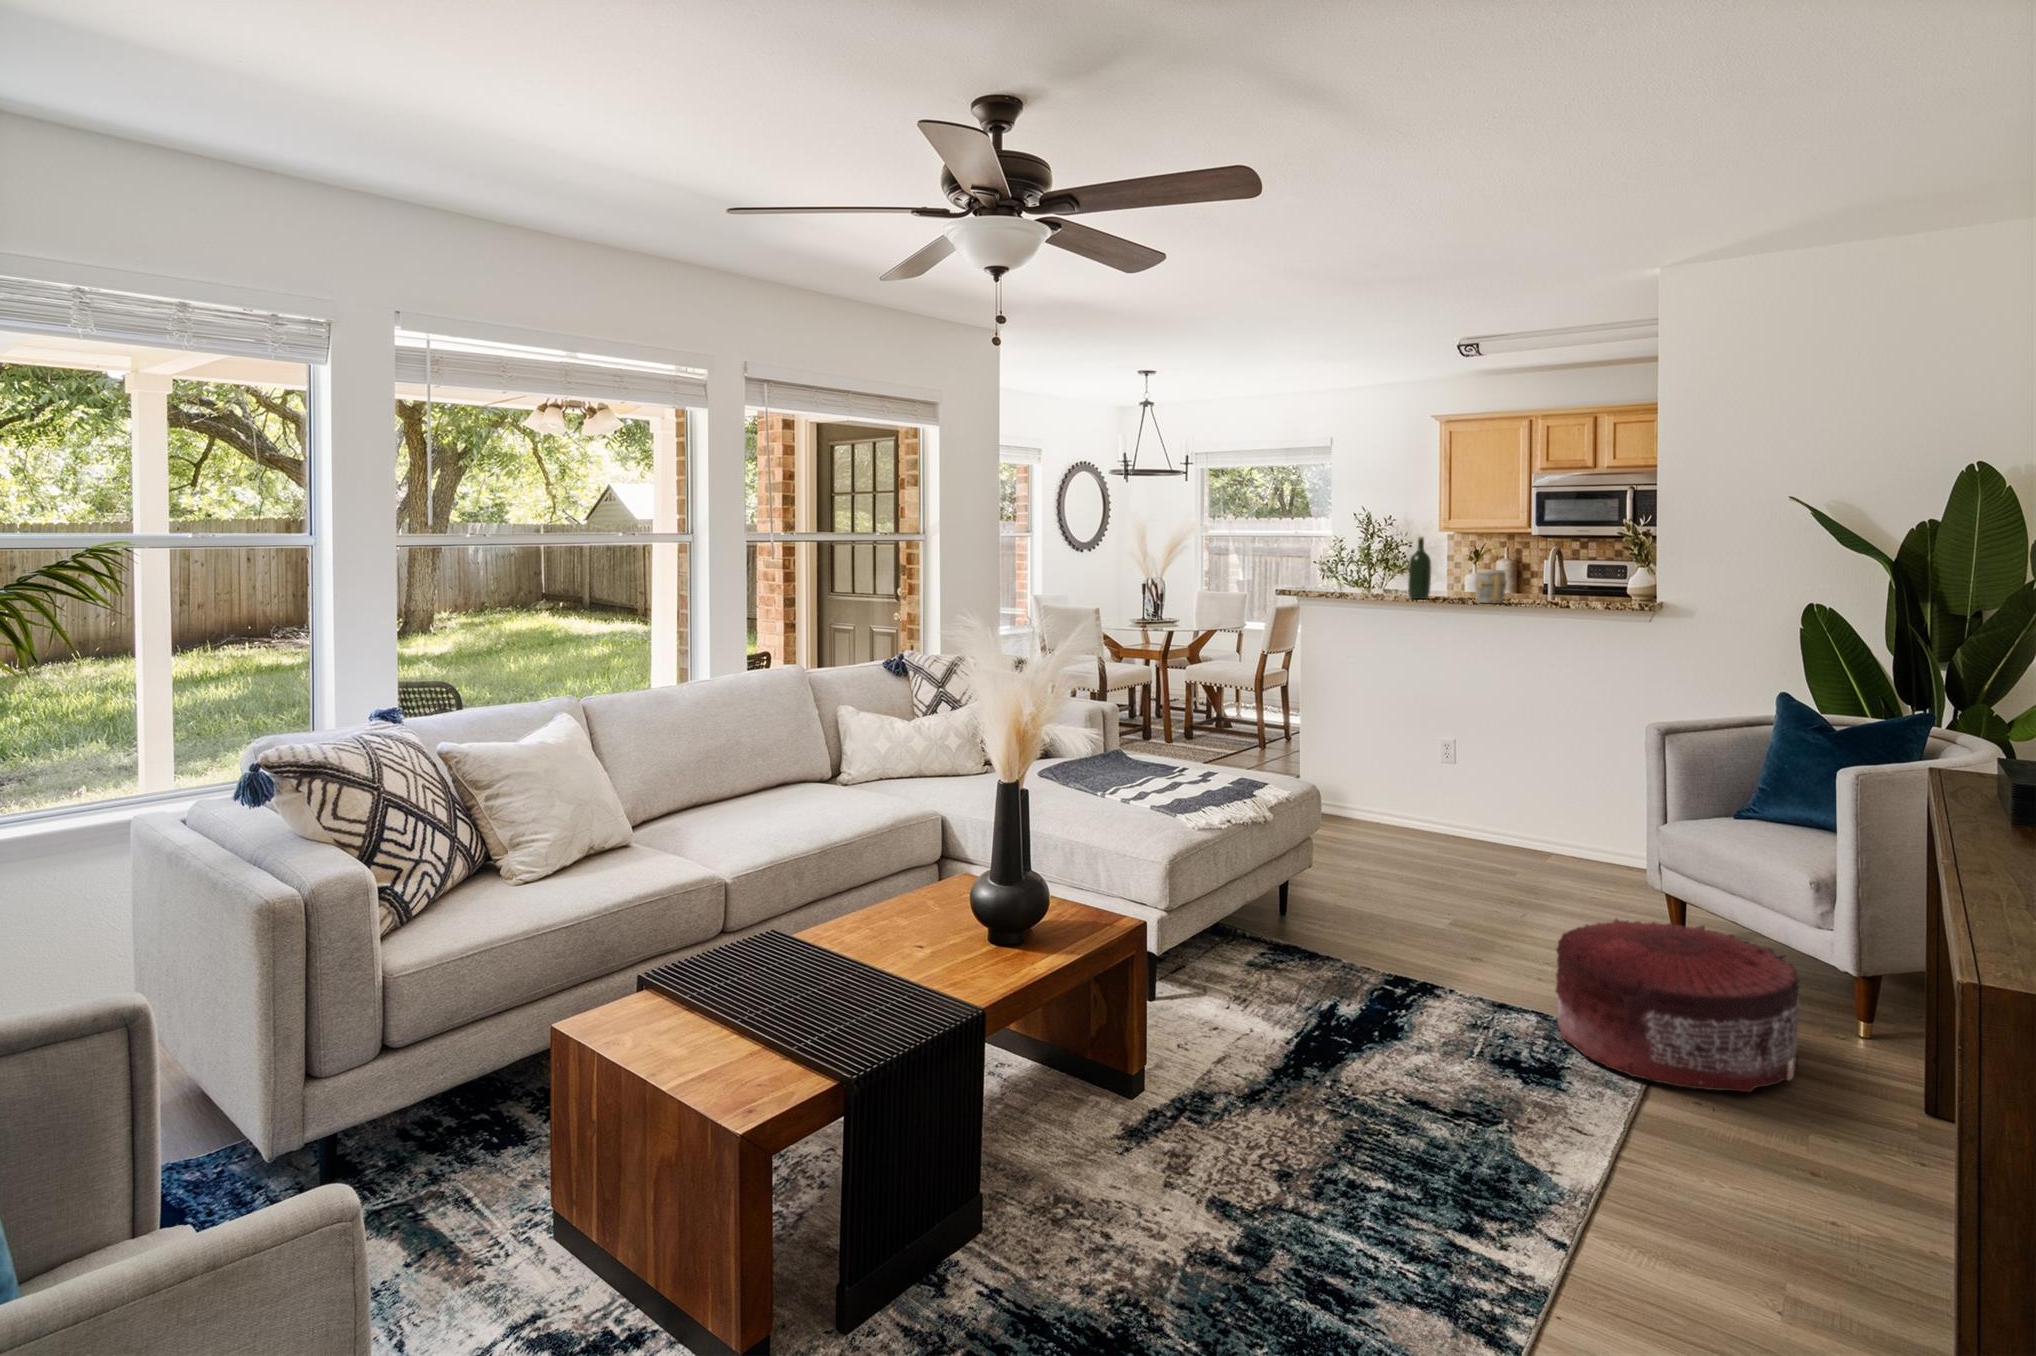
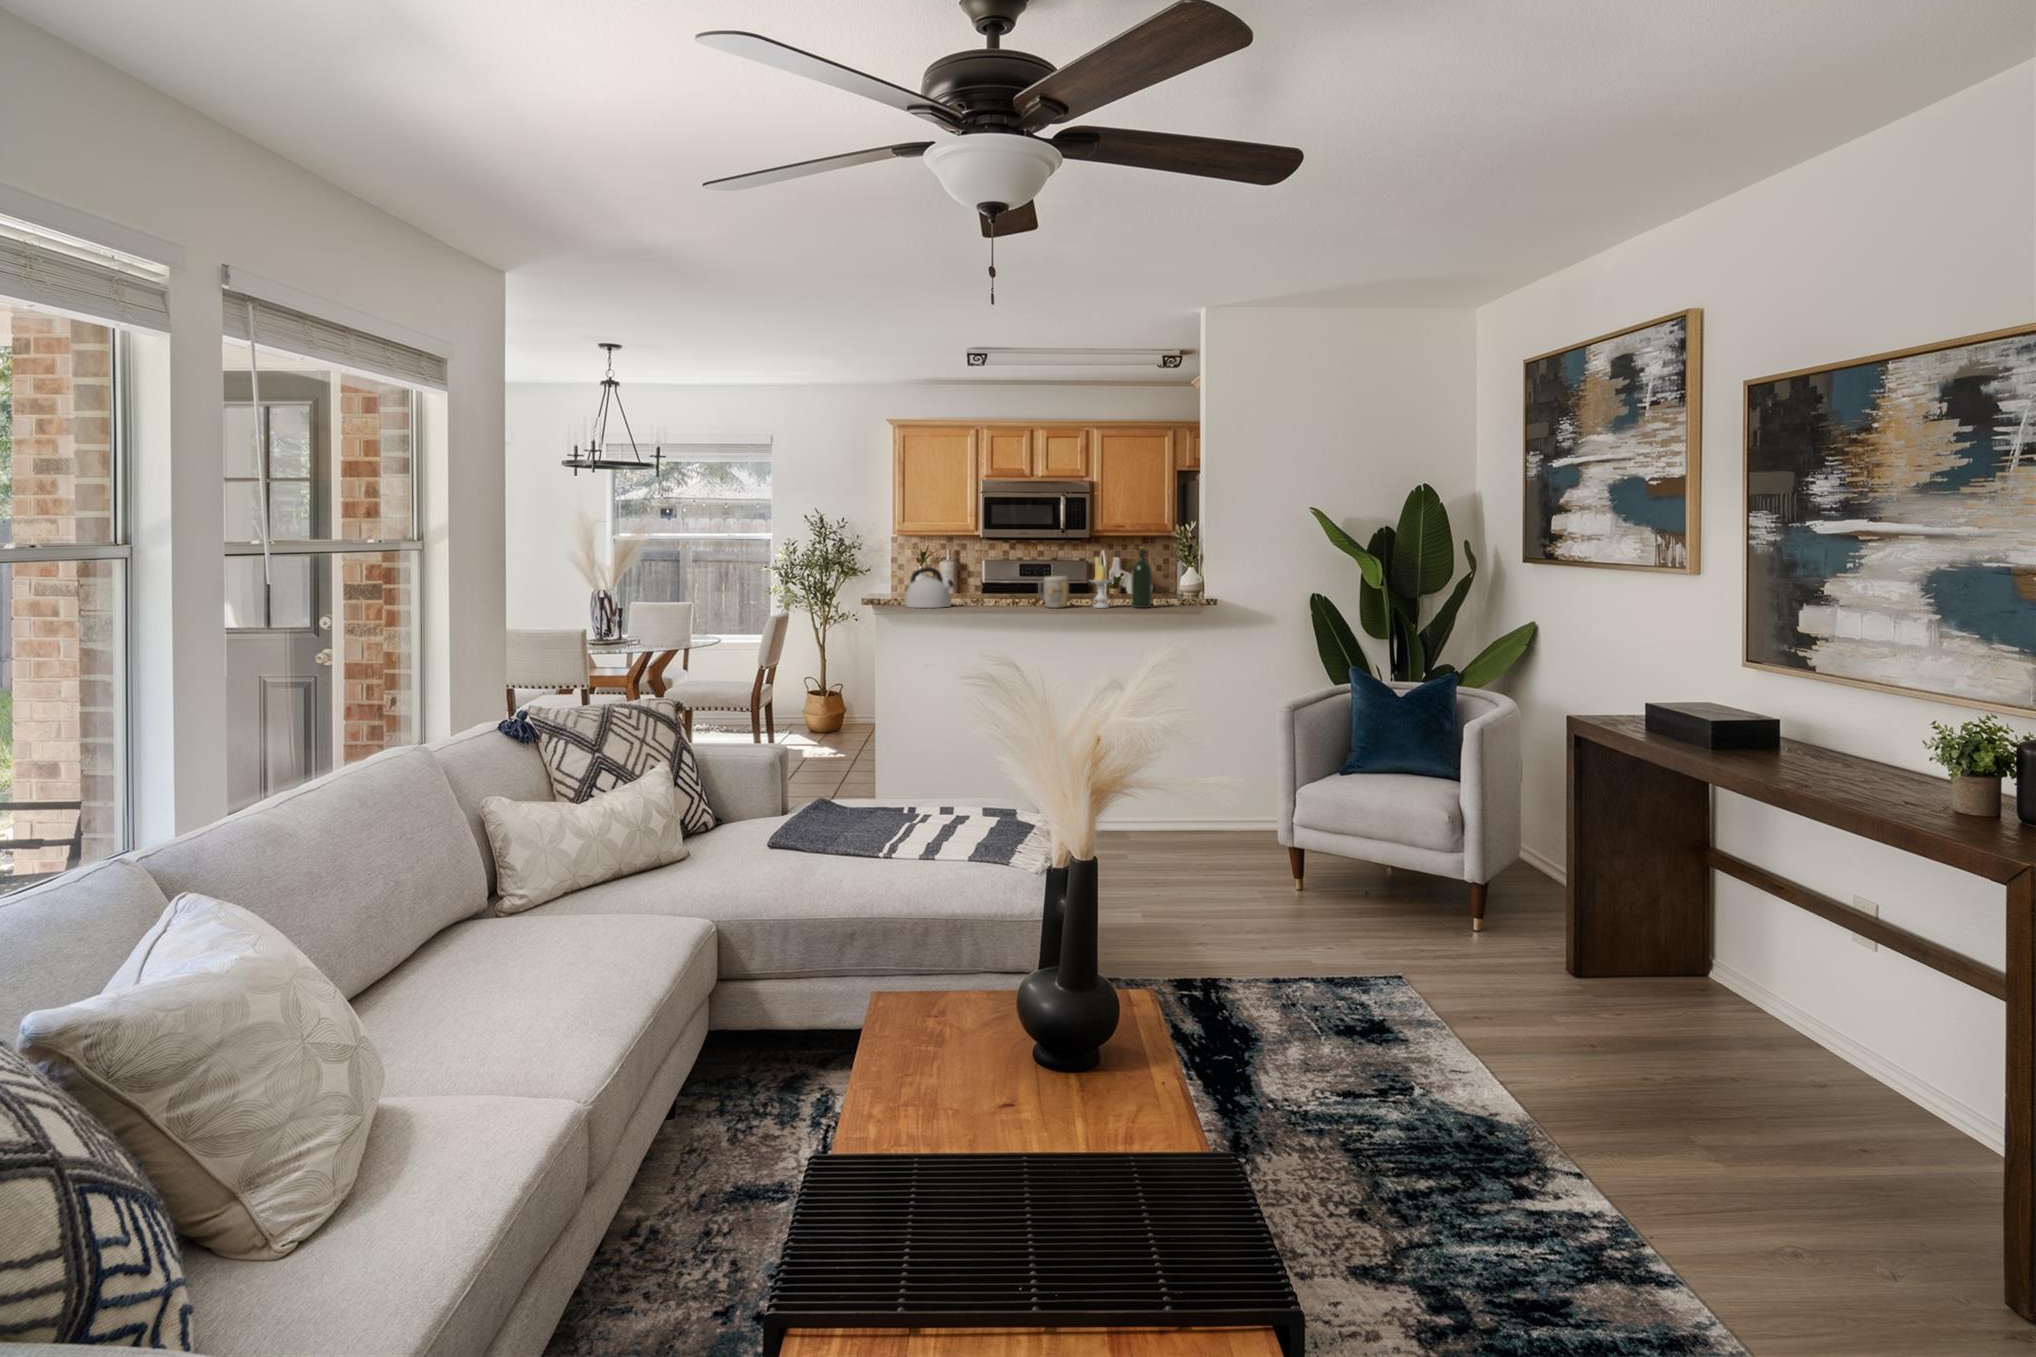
wine bottle: present [1408,537,1431,599] -> present [1131,546,1152,608]
candle: none [1527,548,1558,606] -> present [1090,557,1112,608]
kettle: none [1335,558,1385,599] -> present [906,567,954,608]
pouf: present [1555,919,1799,1092] -> none [1319,871,1499,1012]

